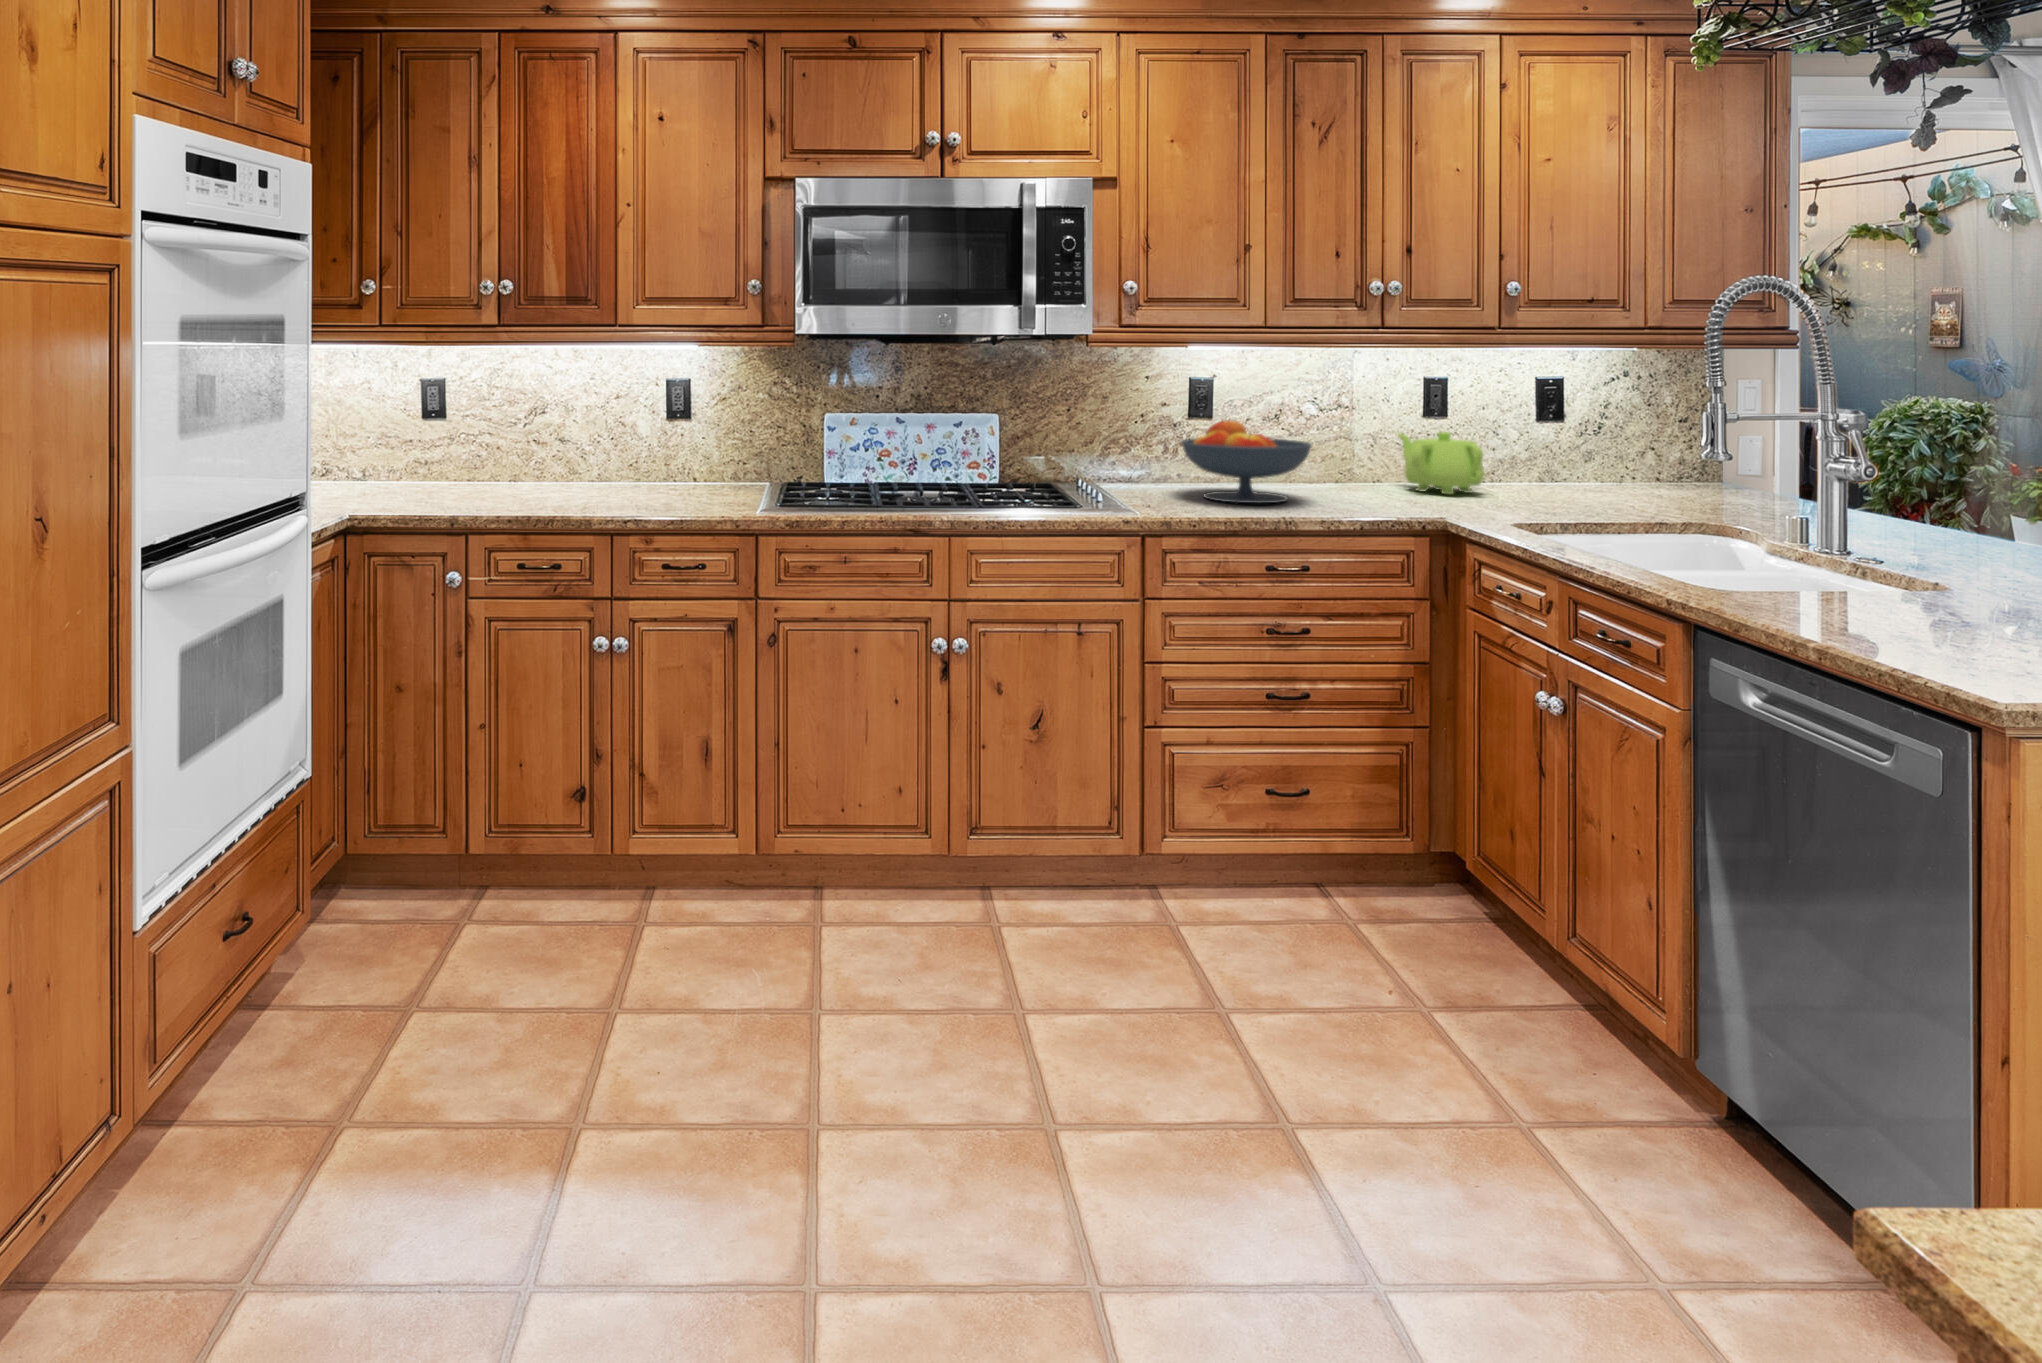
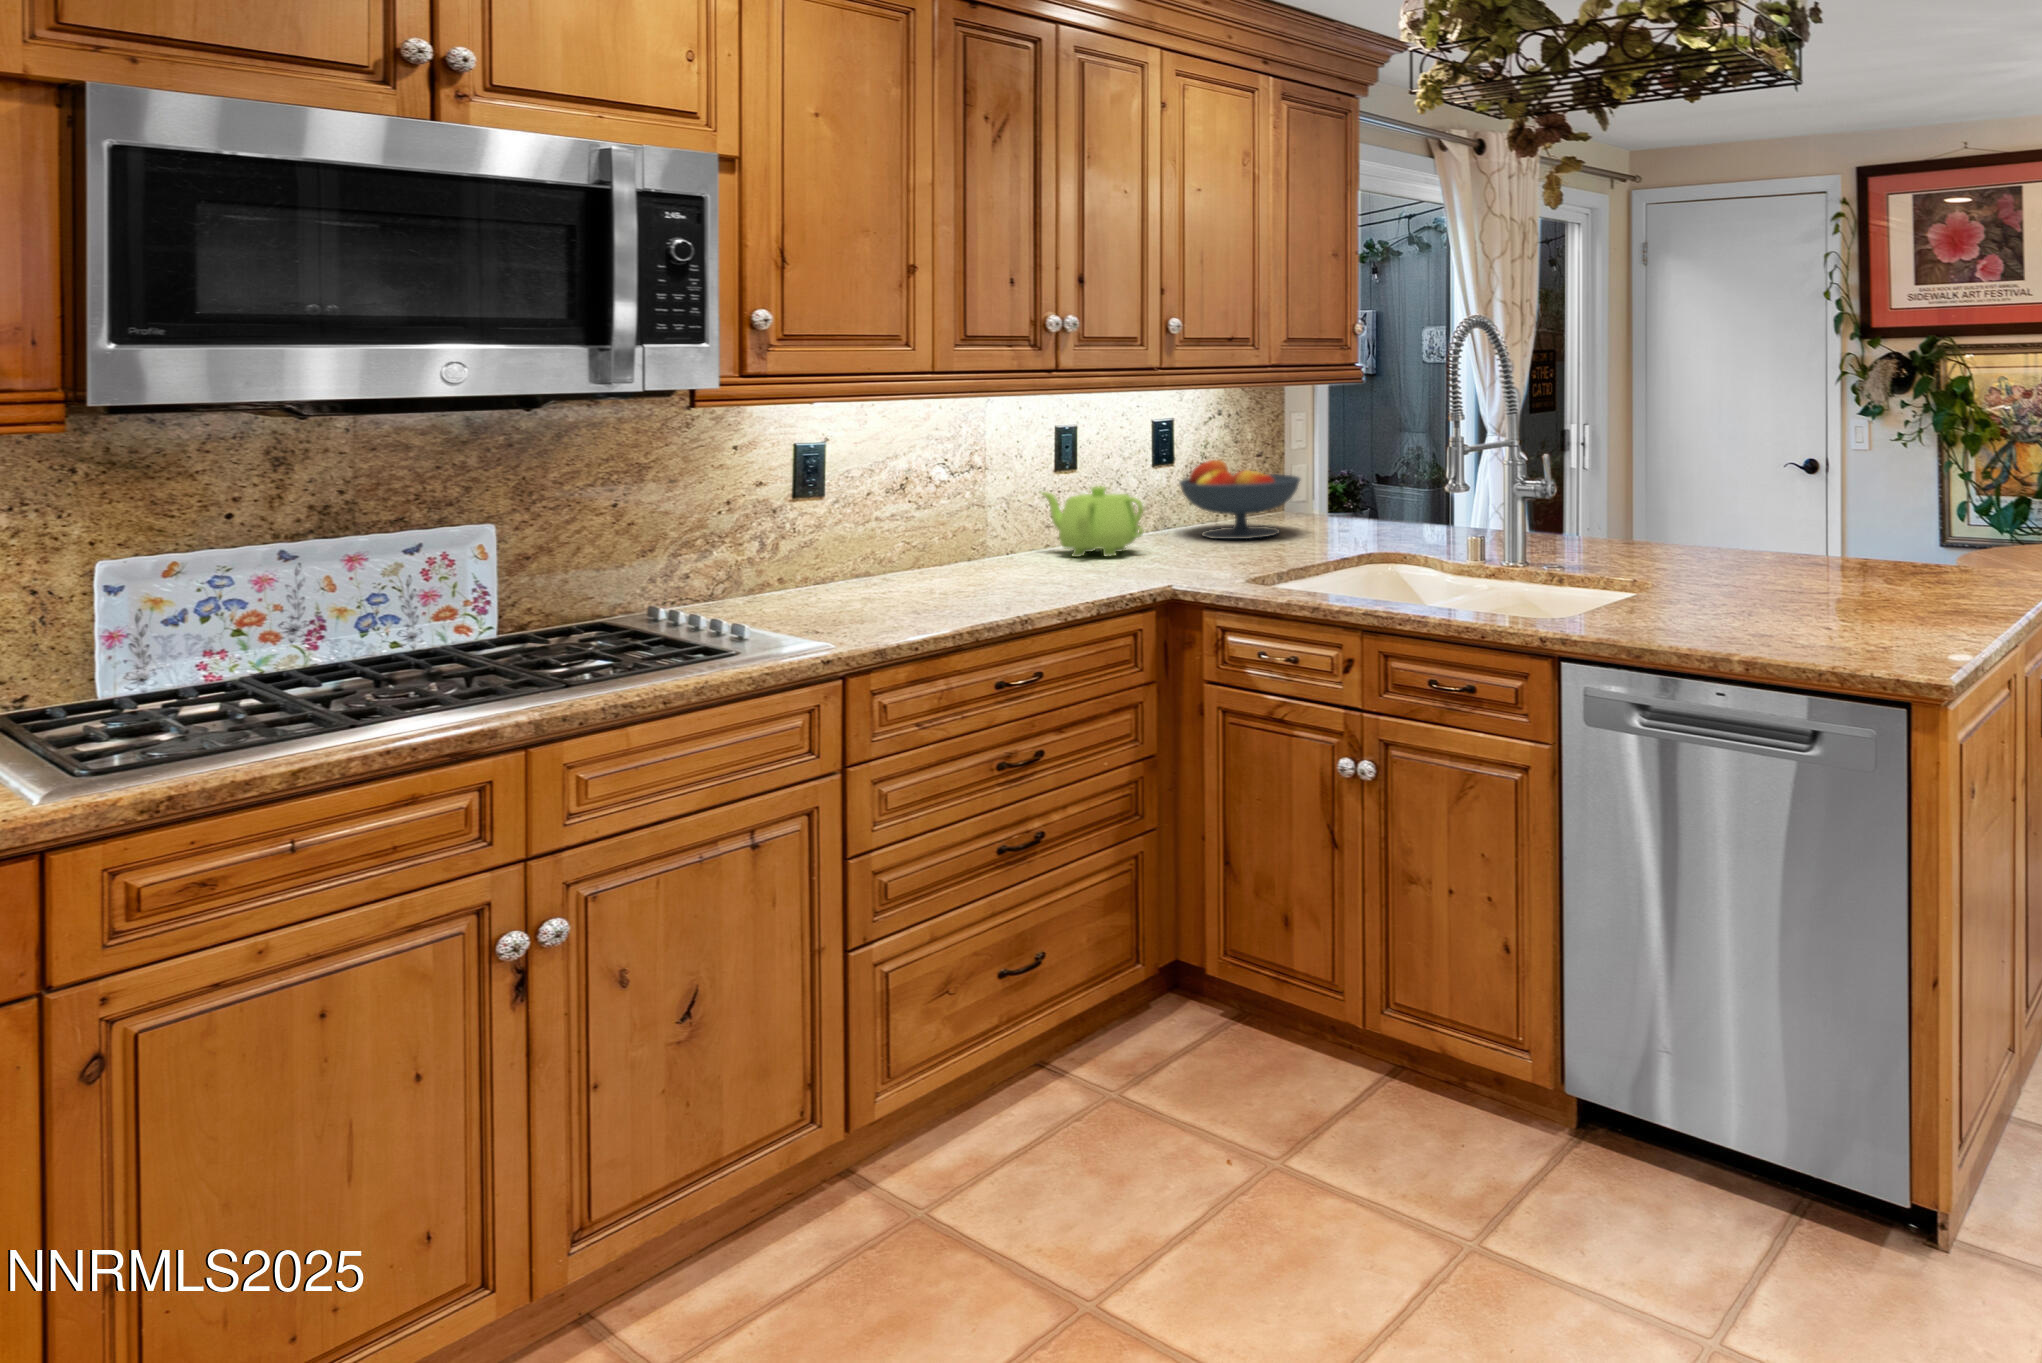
fruit bowl: present [1181,421,1312,503] -> present [1180,460,1300,539]

